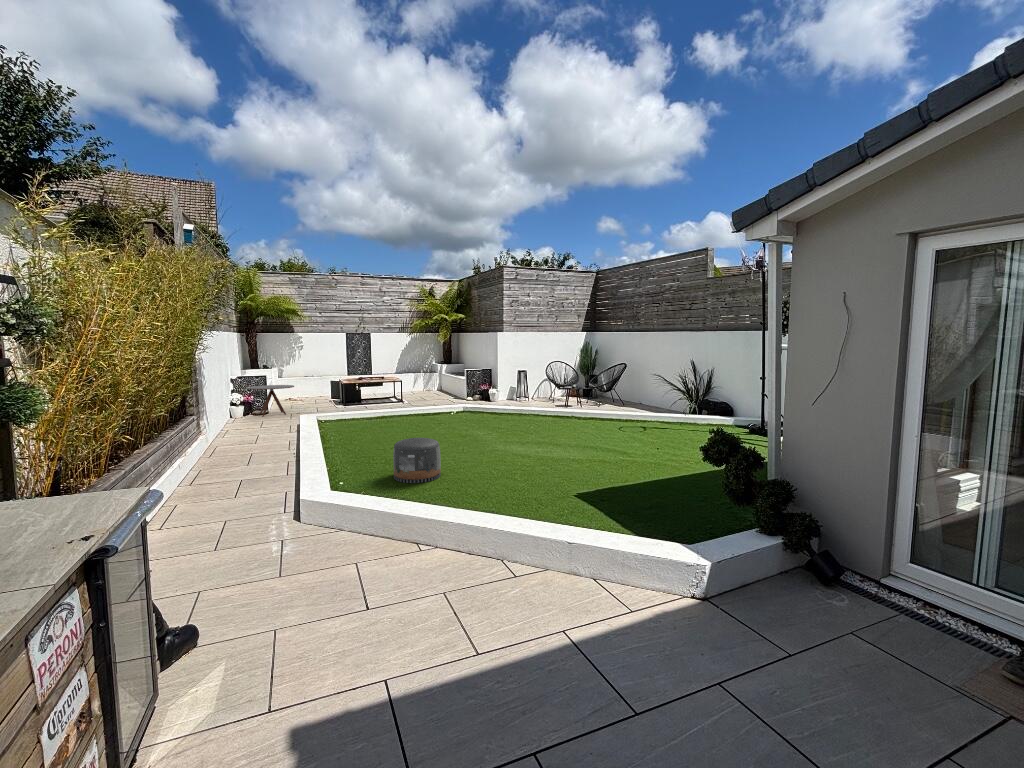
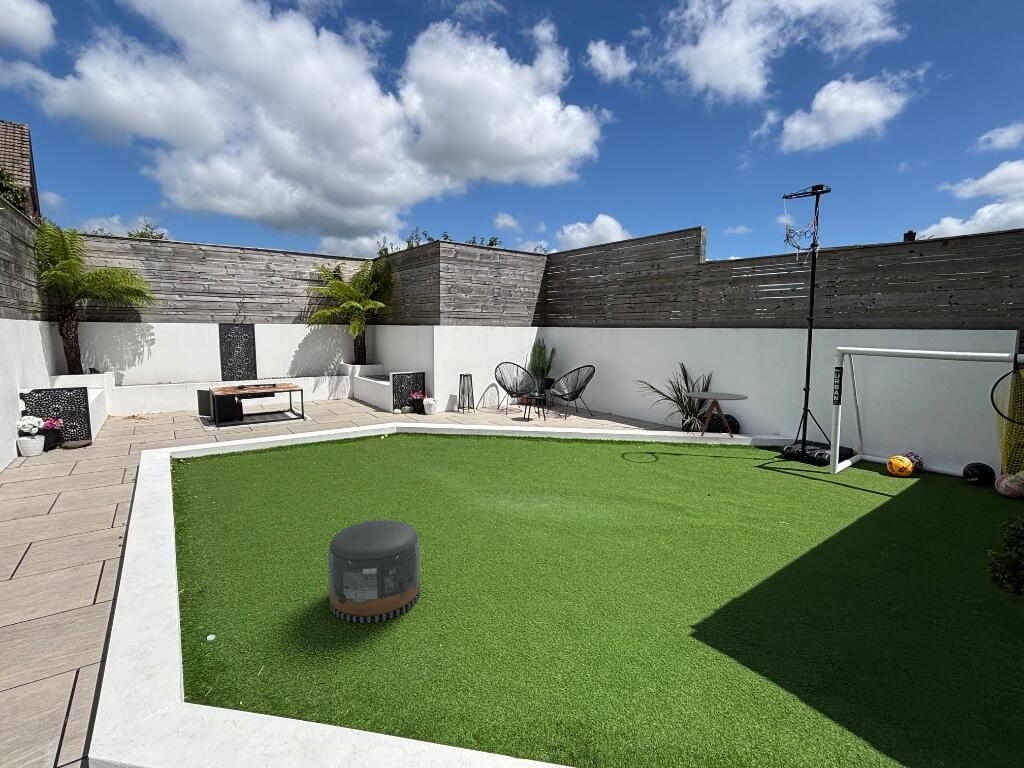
round table: present [248,385,294,416] -> present [685,392,748,438]

